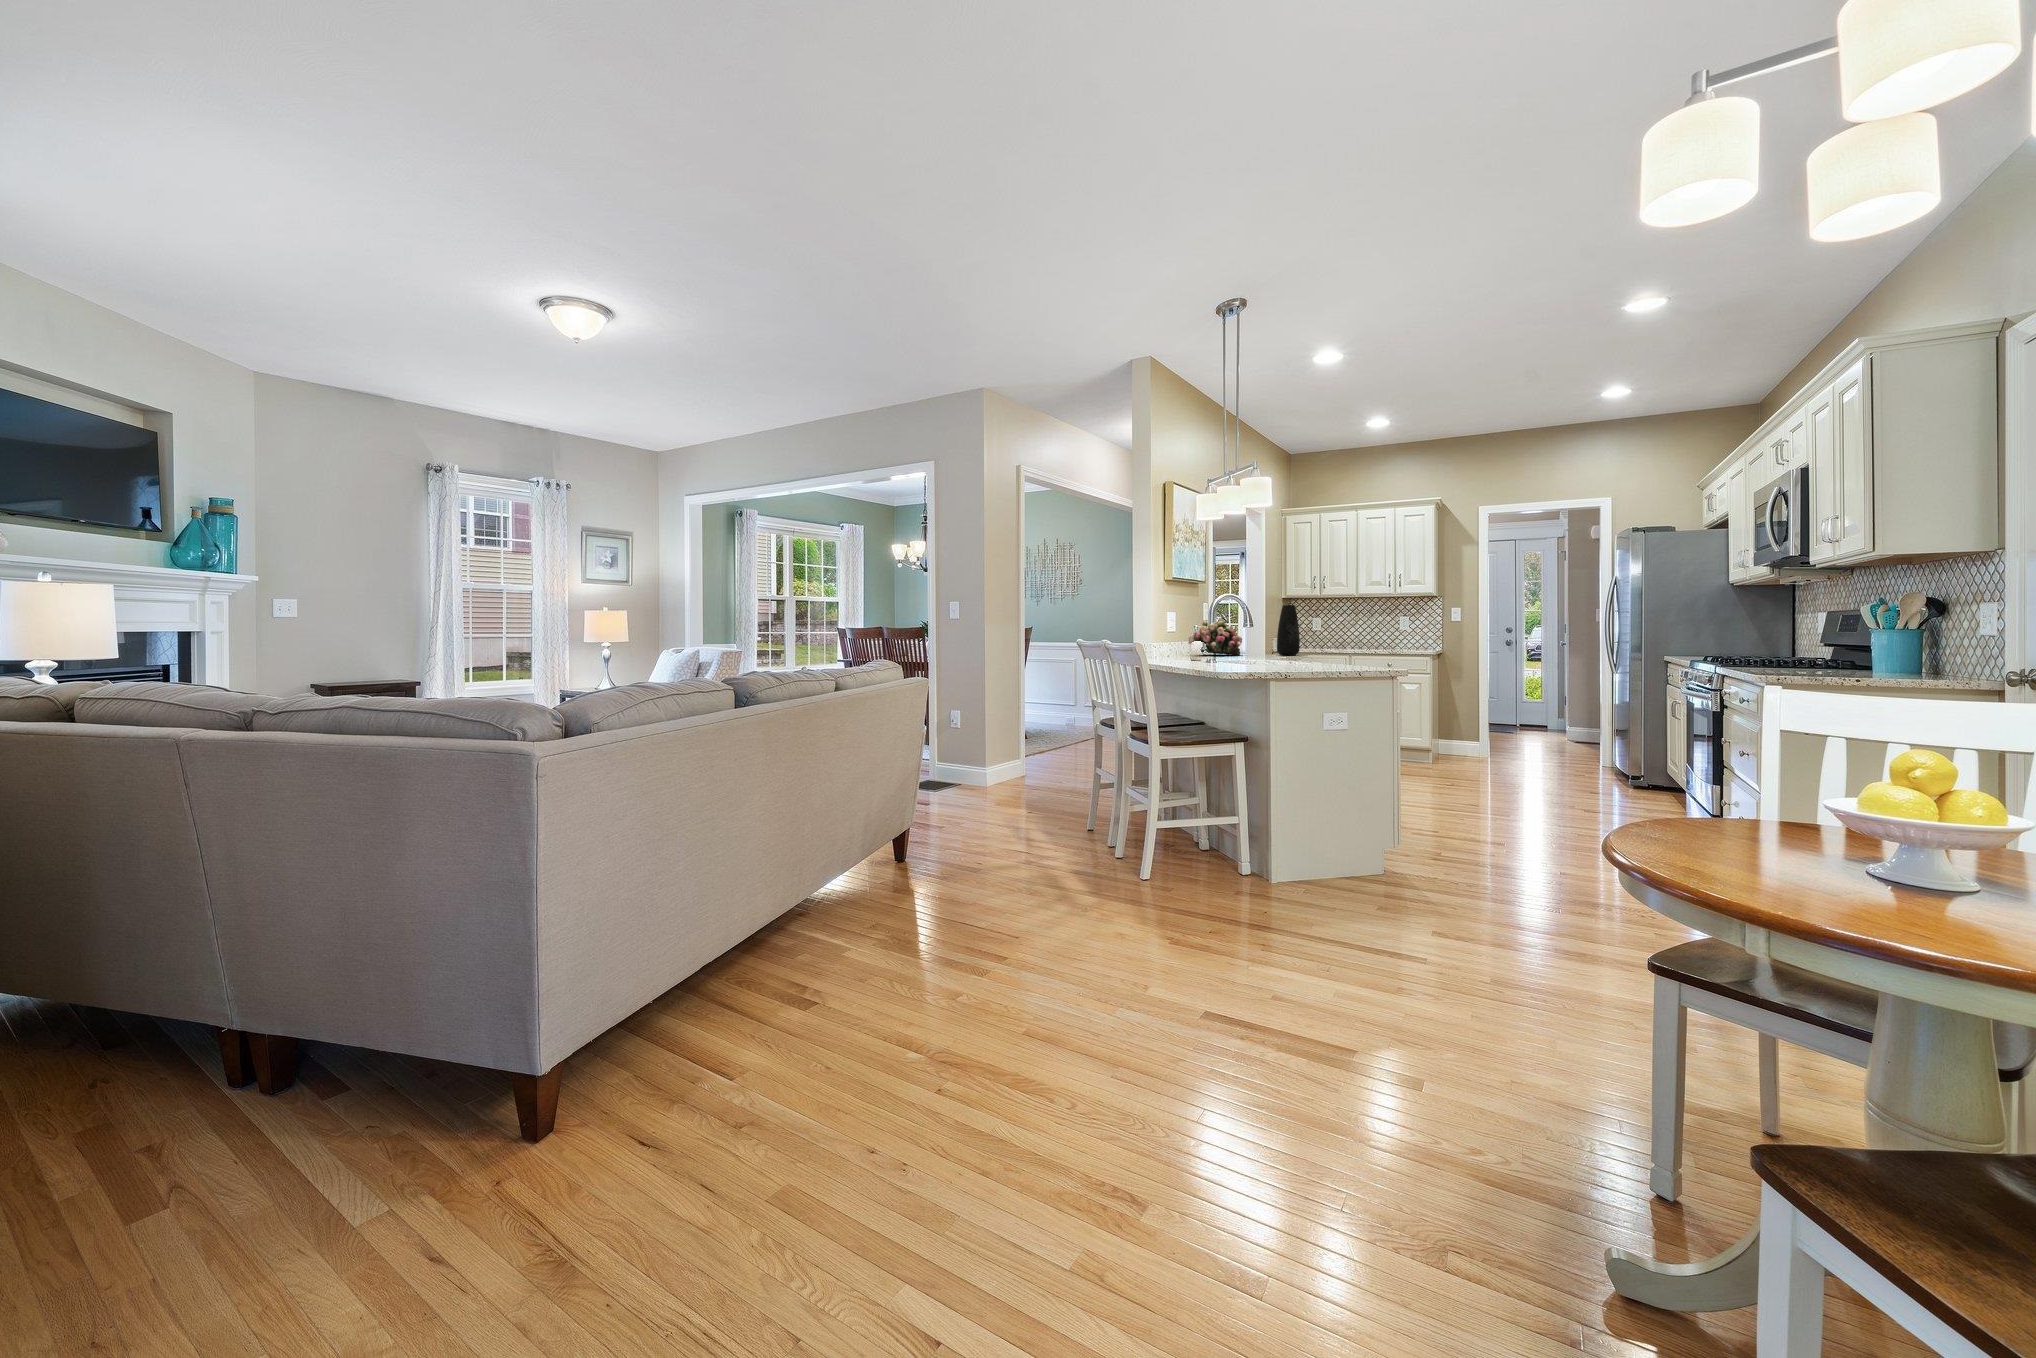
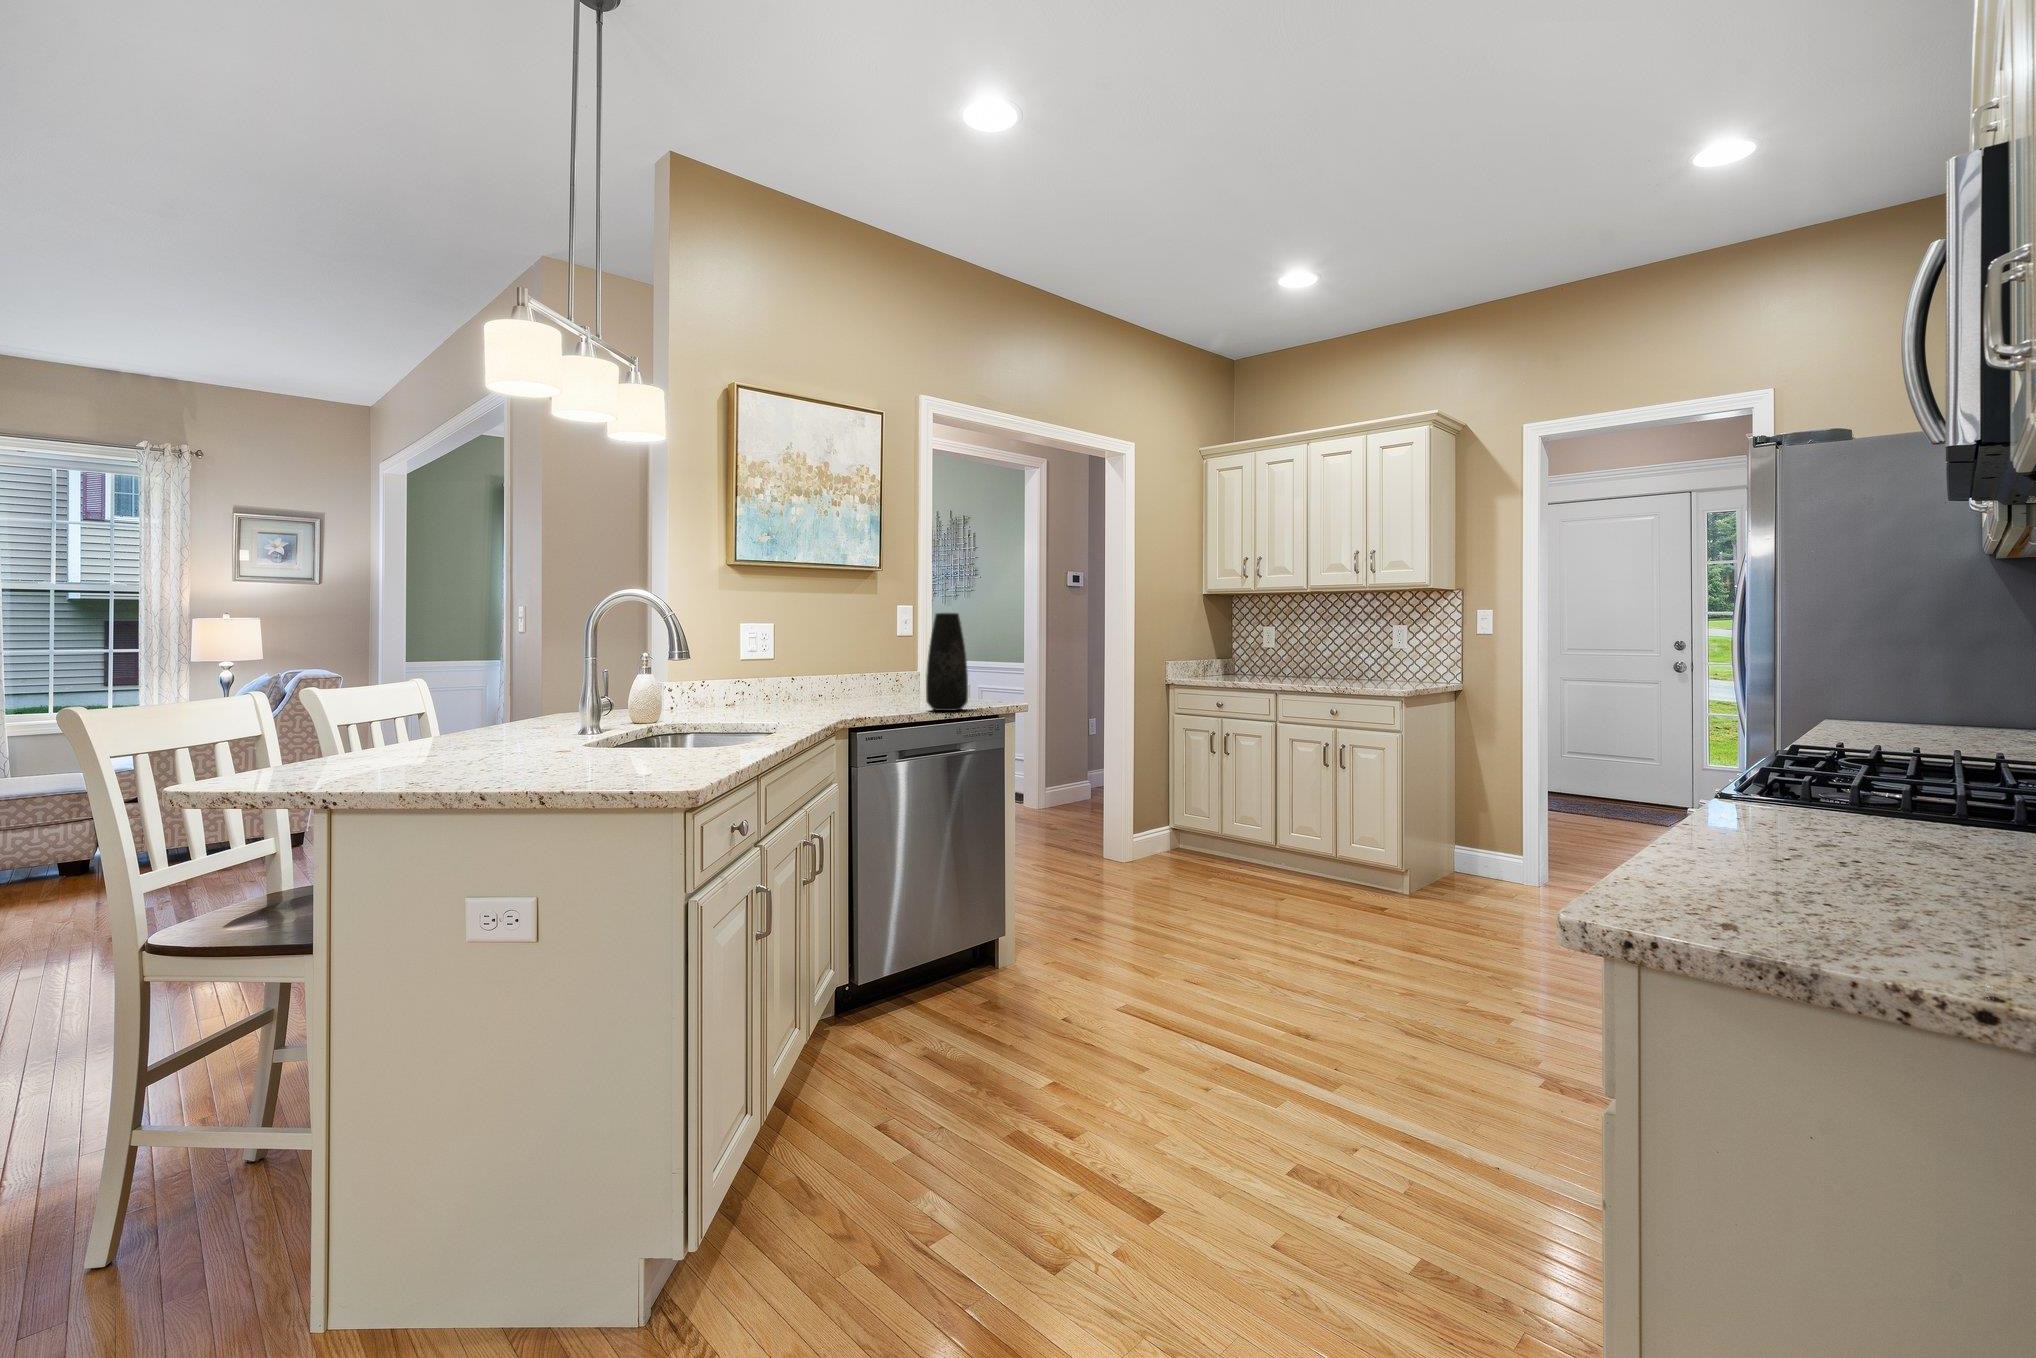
flower arrangement: present [1188,620,1242,655] -> none [793,641,898,706]

